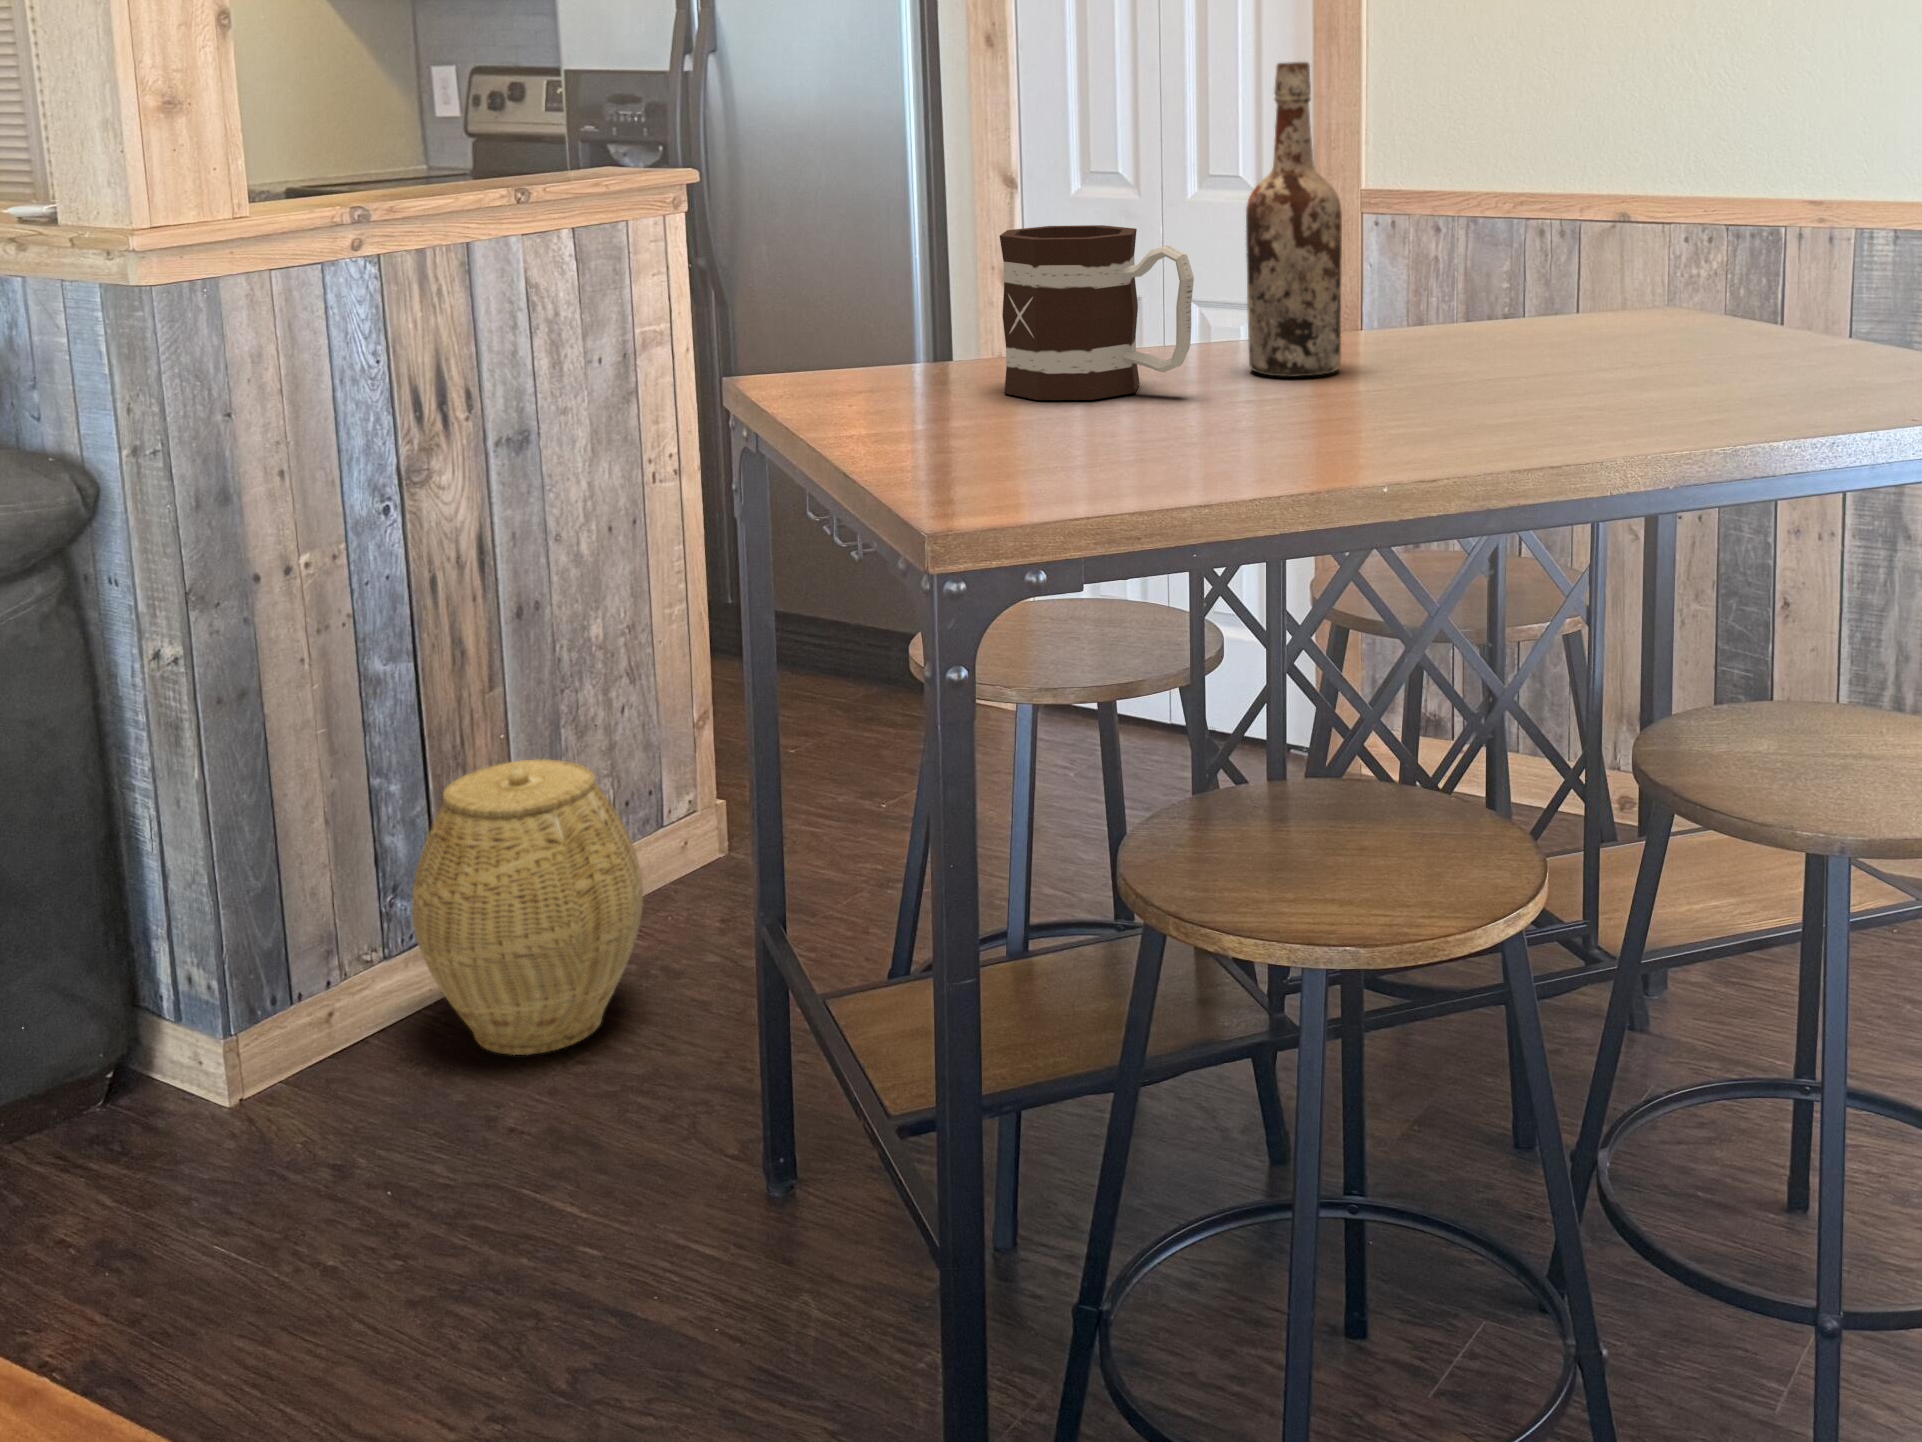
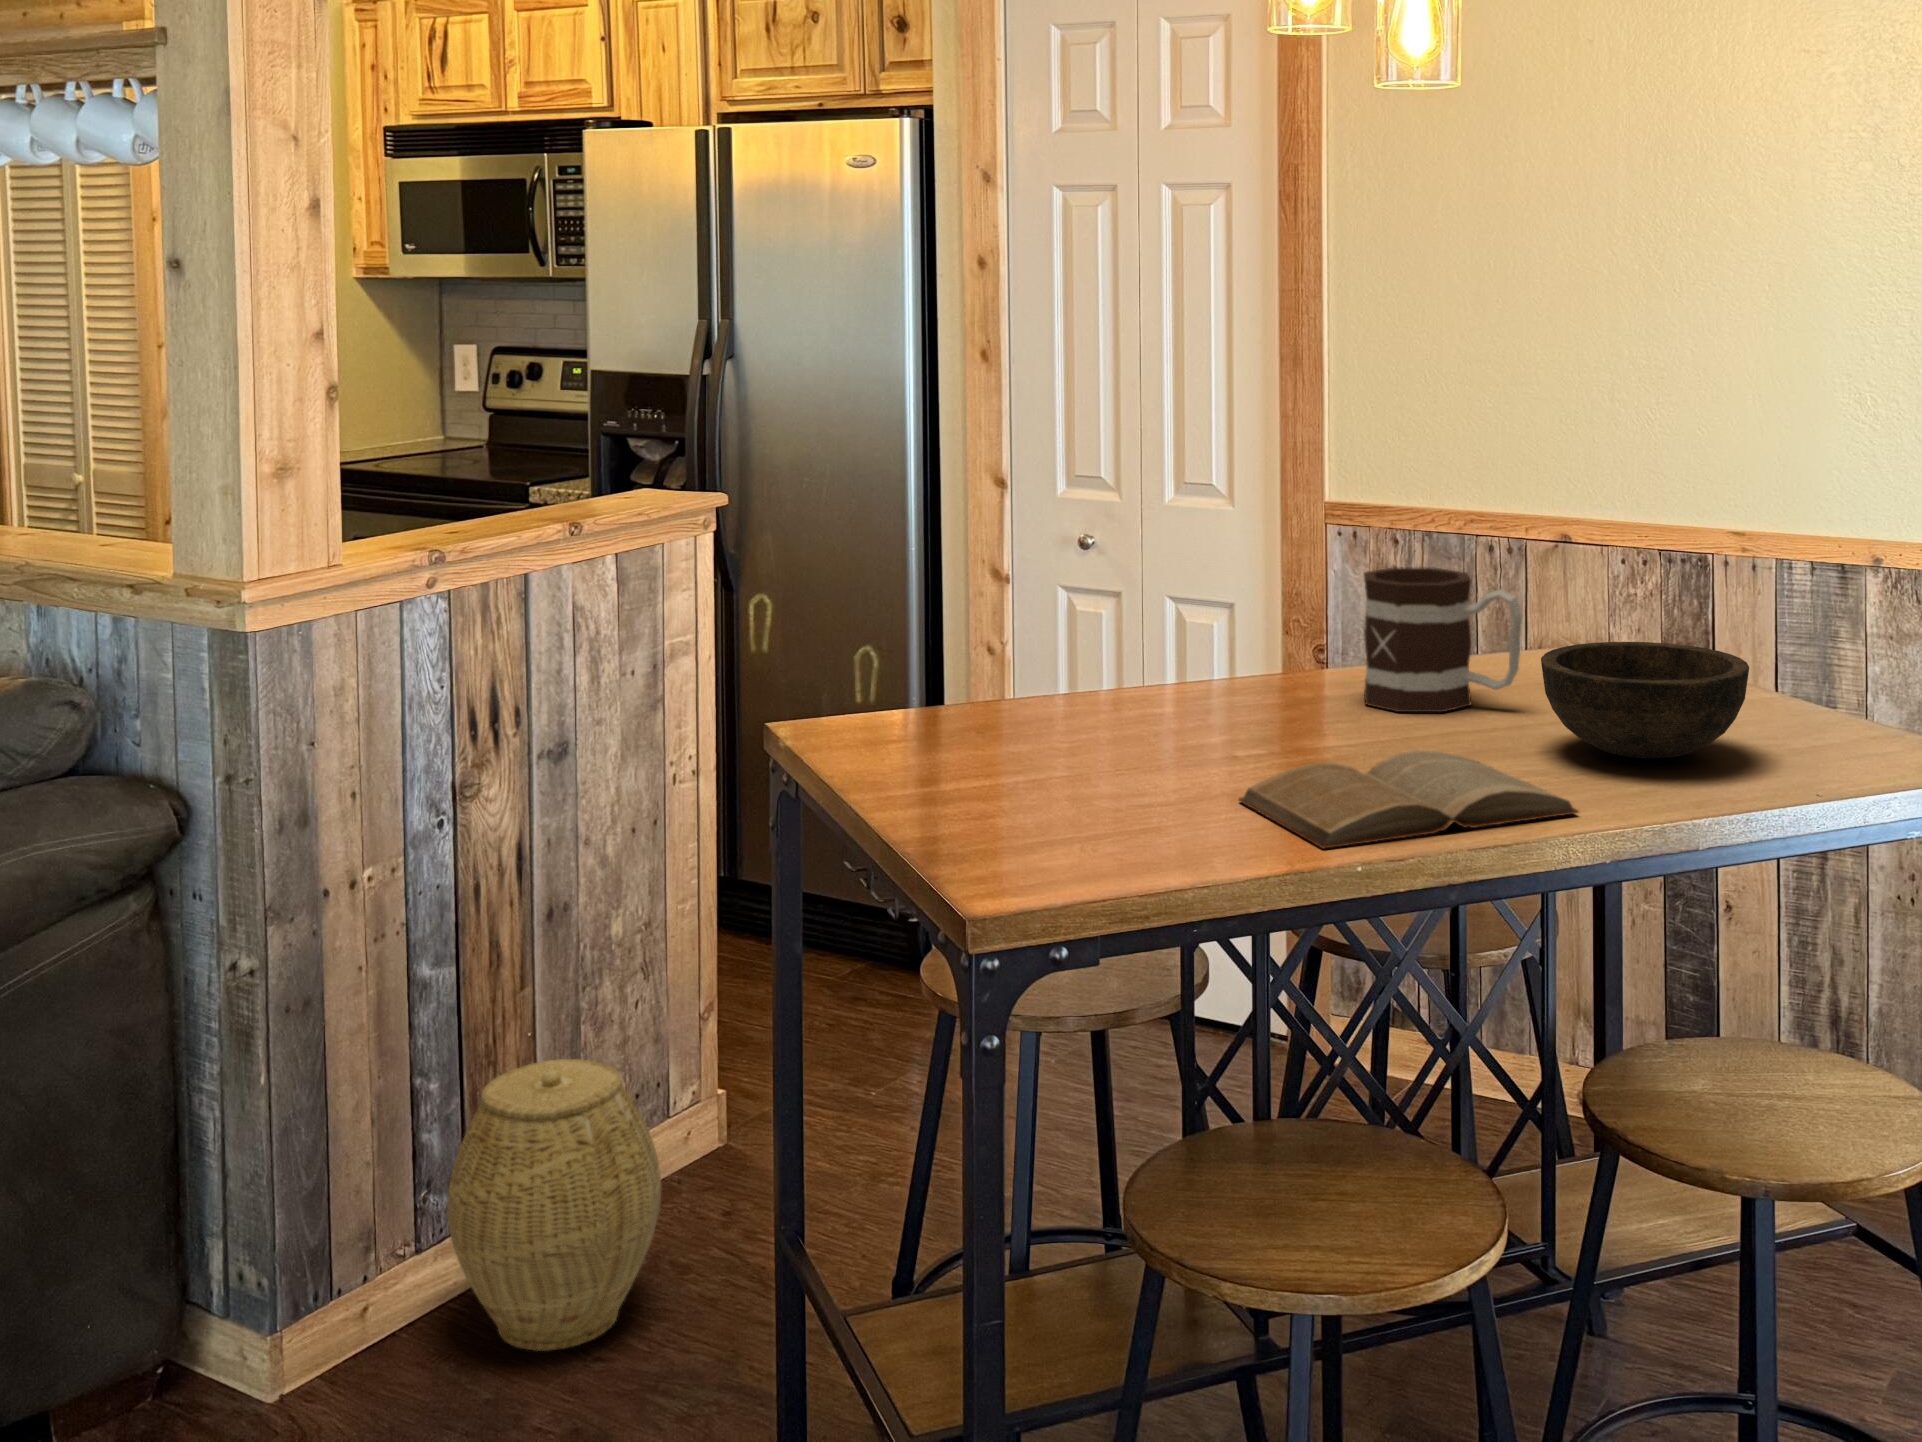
wine bottle: present [1246,62,1342,377] -> none [1232,461,1315,739]
mug: present [1000,225,1194,400] -> present [1364,567,1522,712]
bowl: none [1598,266,1837,388] -> present [1541,642,1749,759]
book: none [1249,374,1641,465] -> present [1238,750,1579,849]

